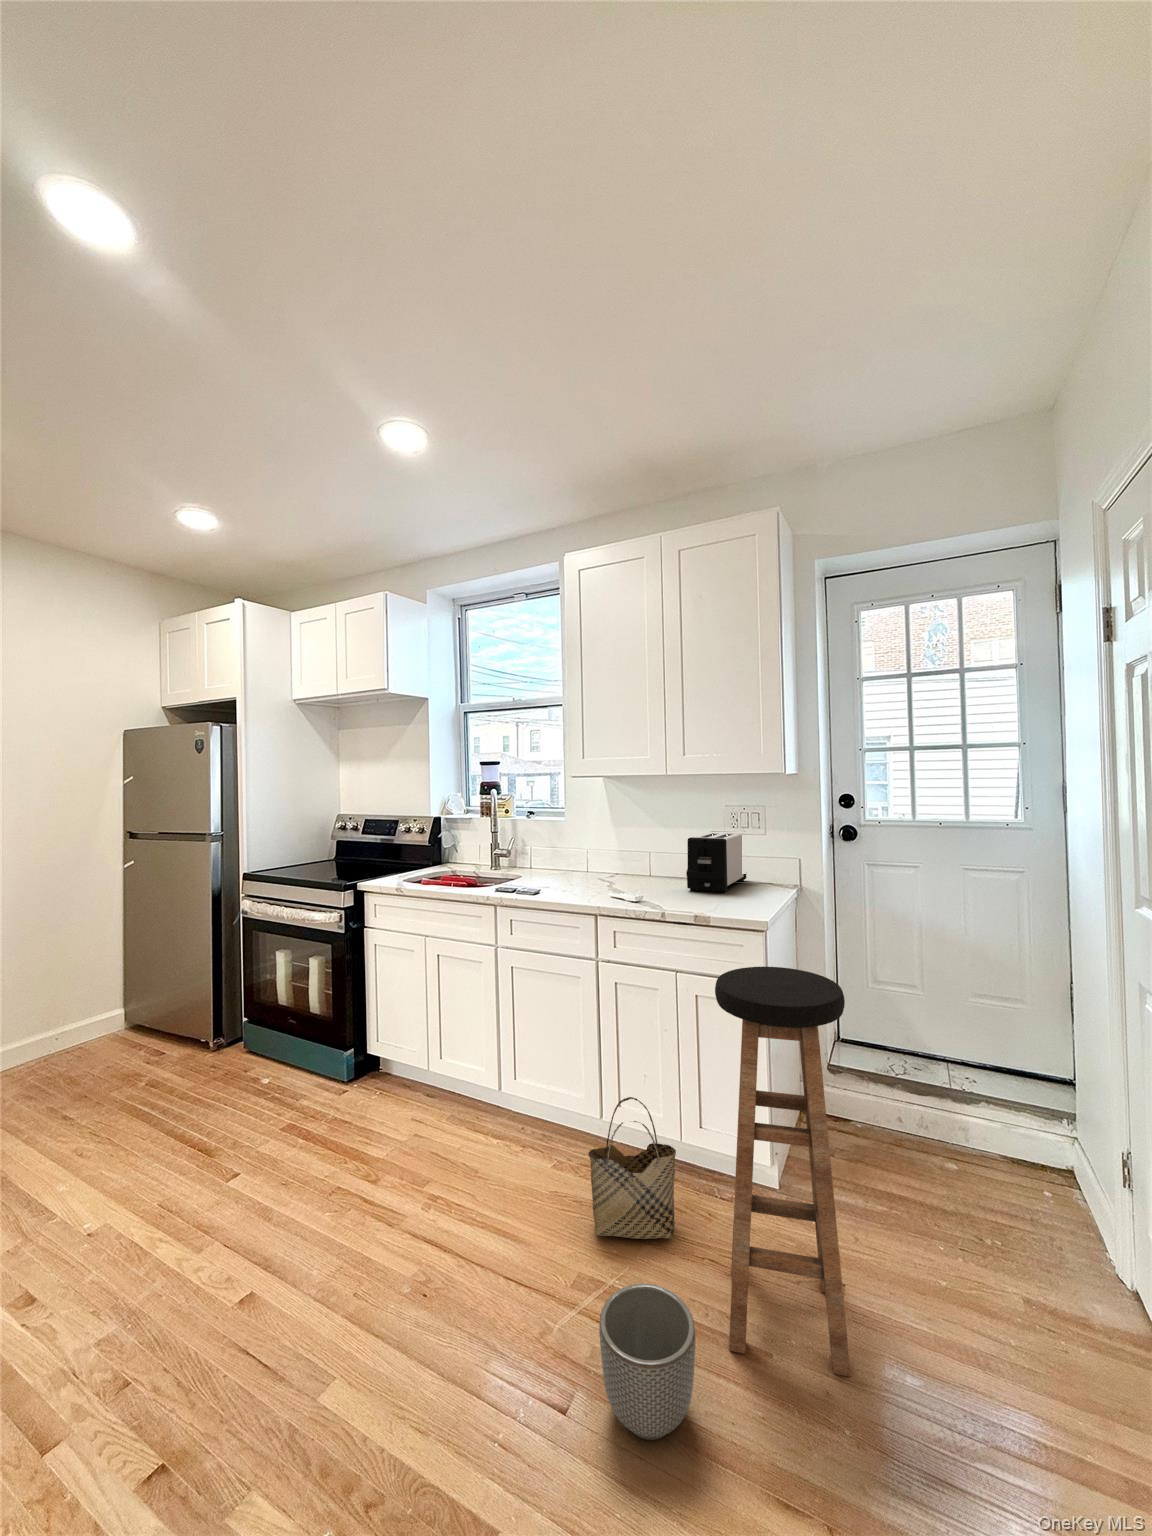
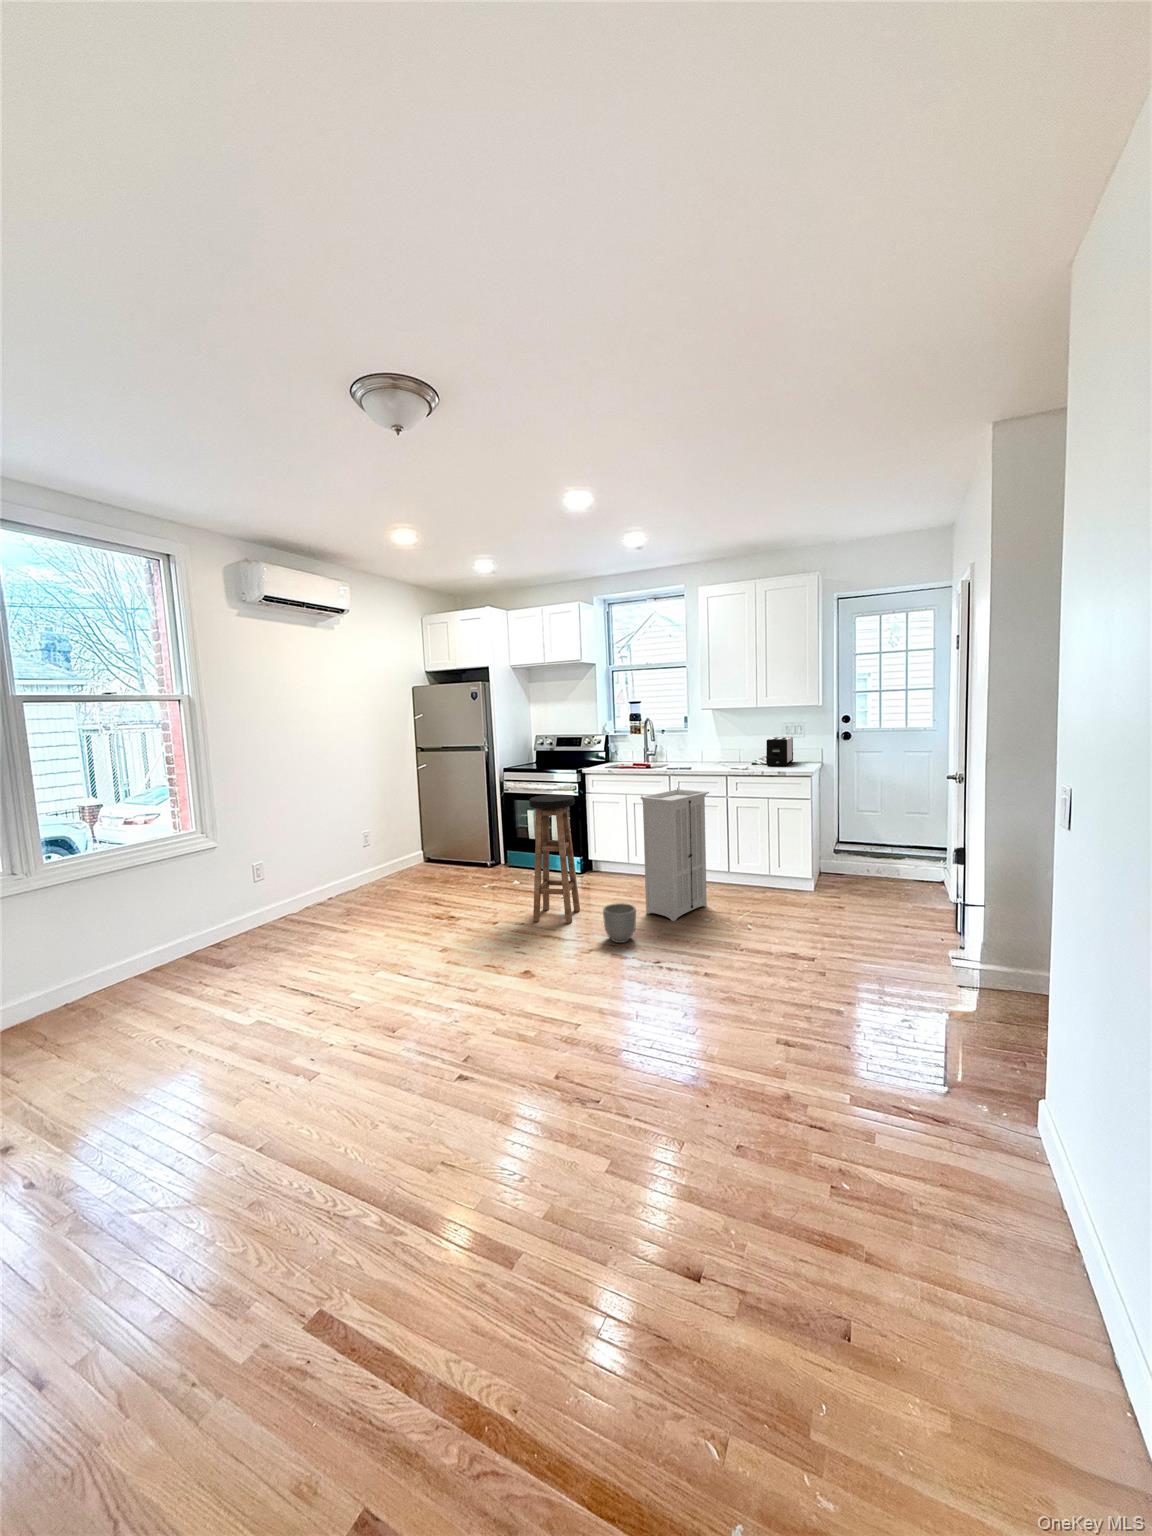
storage cabinet: none [345,943,521,1313] -> present [641,788,709,921]
bar stool: present [715,967,851,1377] -> present [529,795,580,923]
woven basket: present [588,1097,676,1239] -> none [737,851,775,904]
planter: present [599,1284,696,1440] -> present [603,903,636,943]

